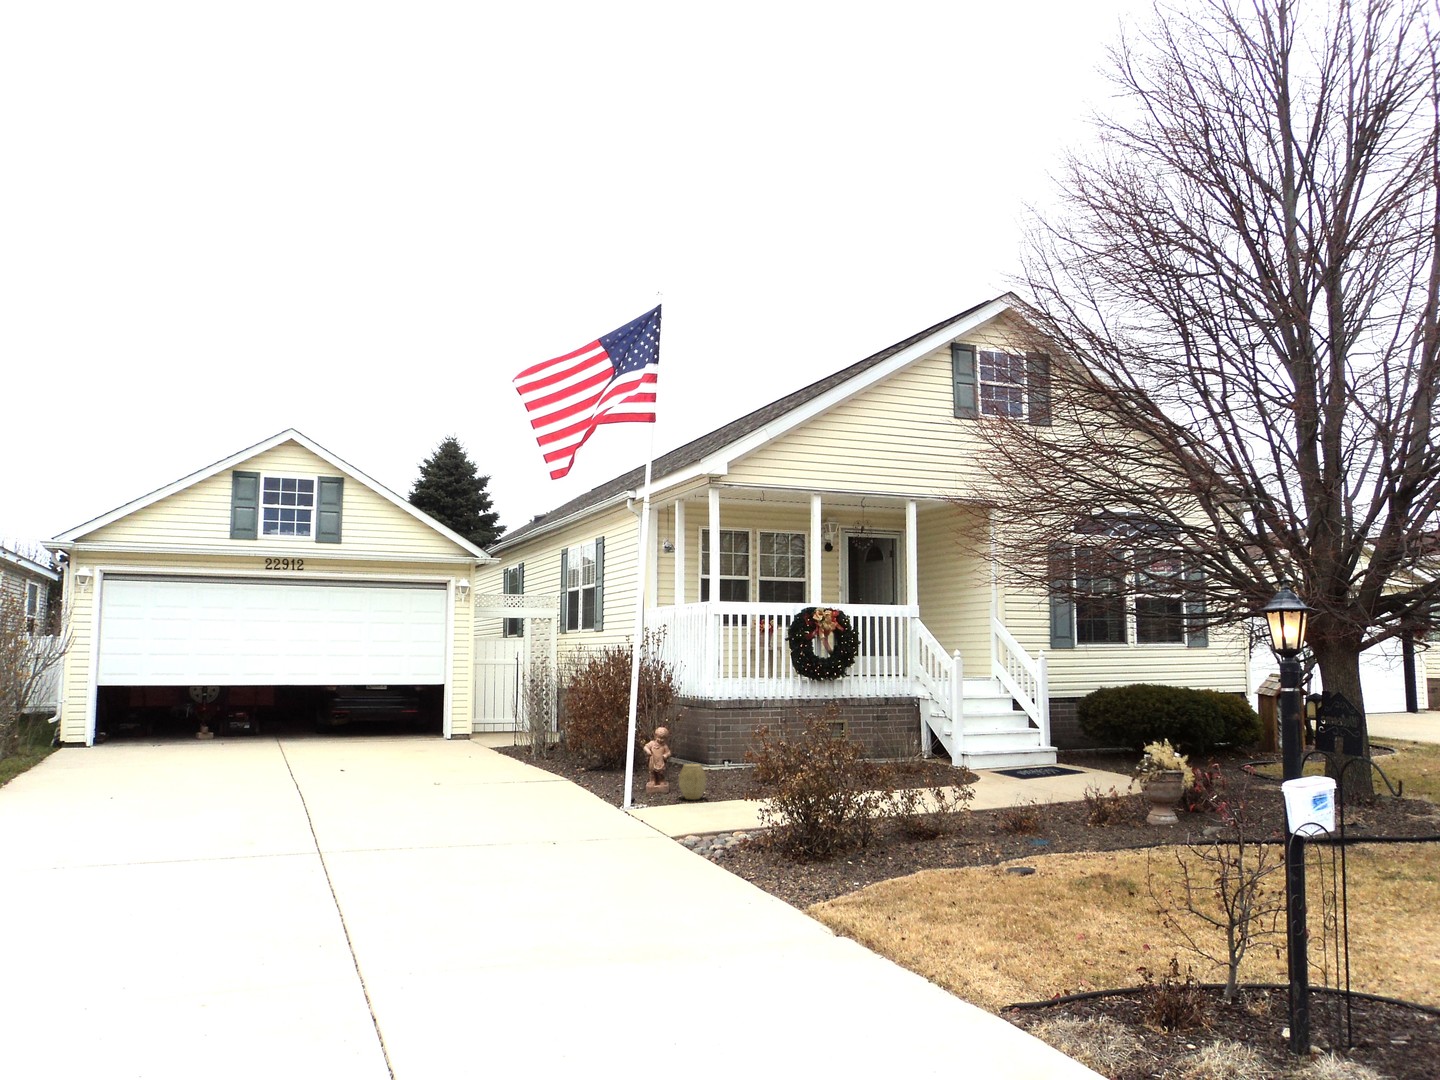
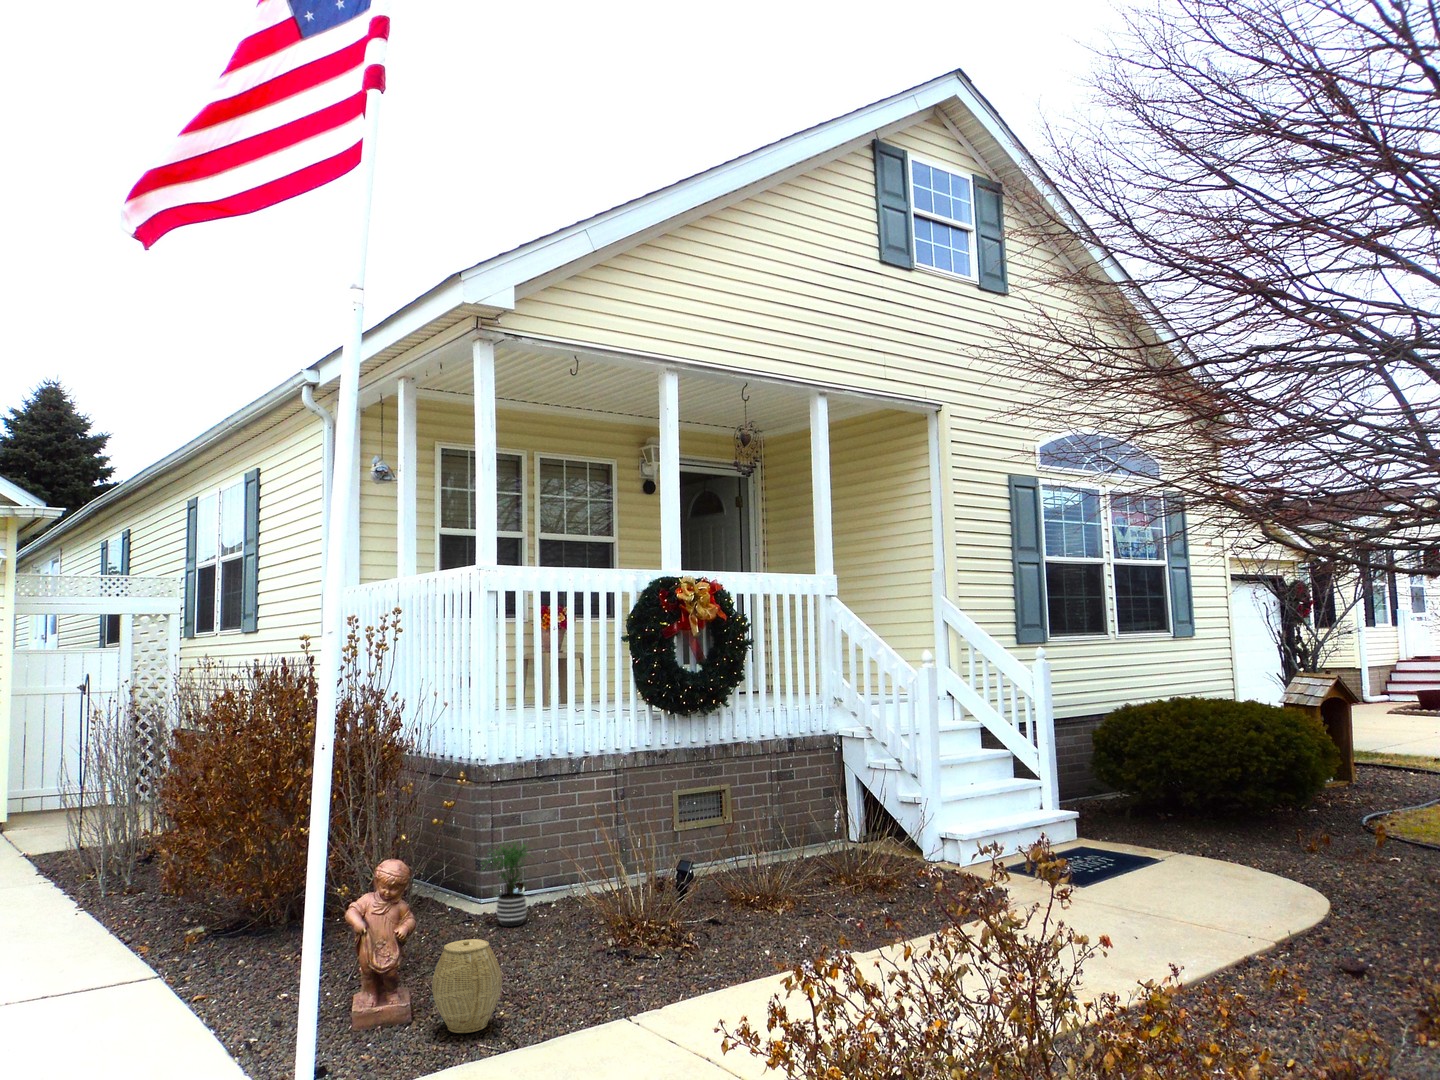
potted plant: none [707,735,735,776] -> present [482,844,528,927]

